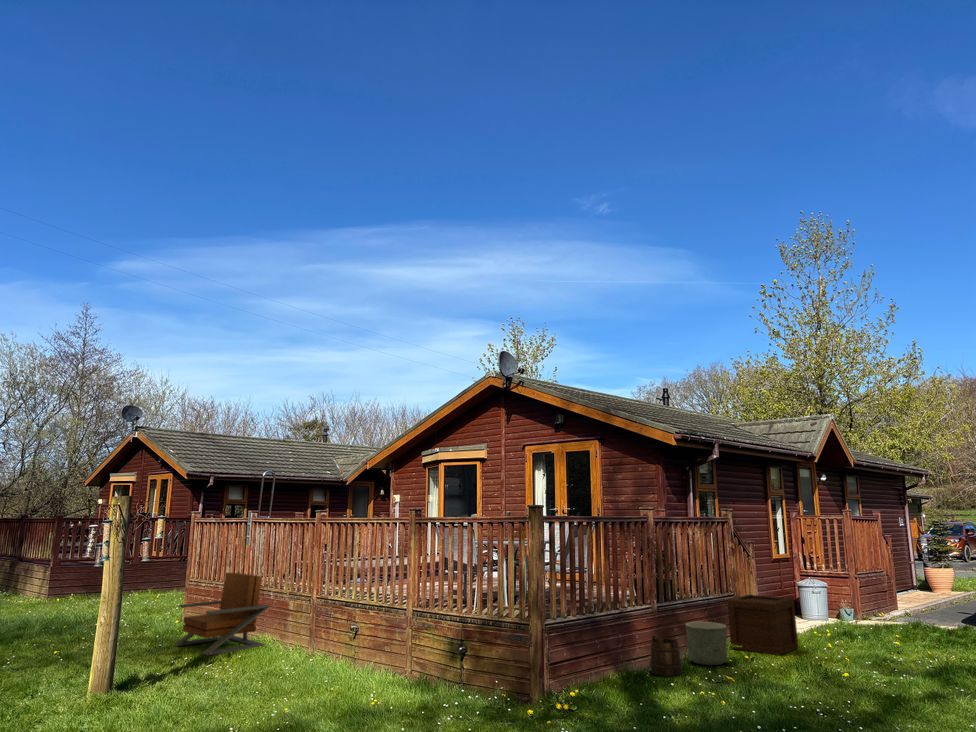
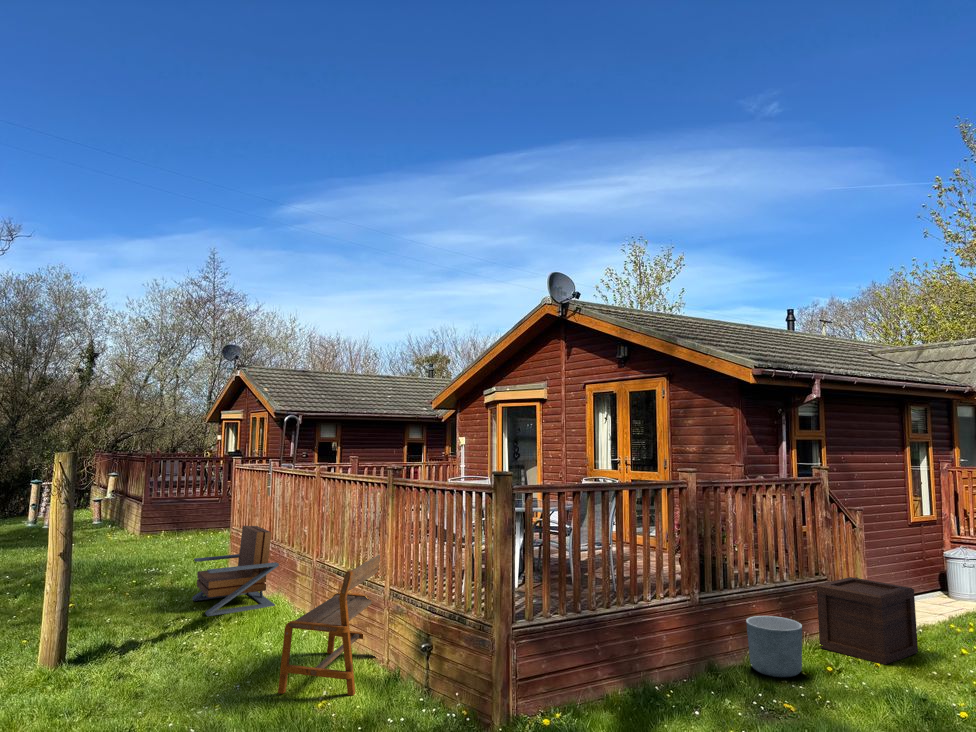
bench: none [336,580,407,697] -> present [278,555,380,696]
bucket: present [650,636,682,676] -> none [686,636,729,693]

